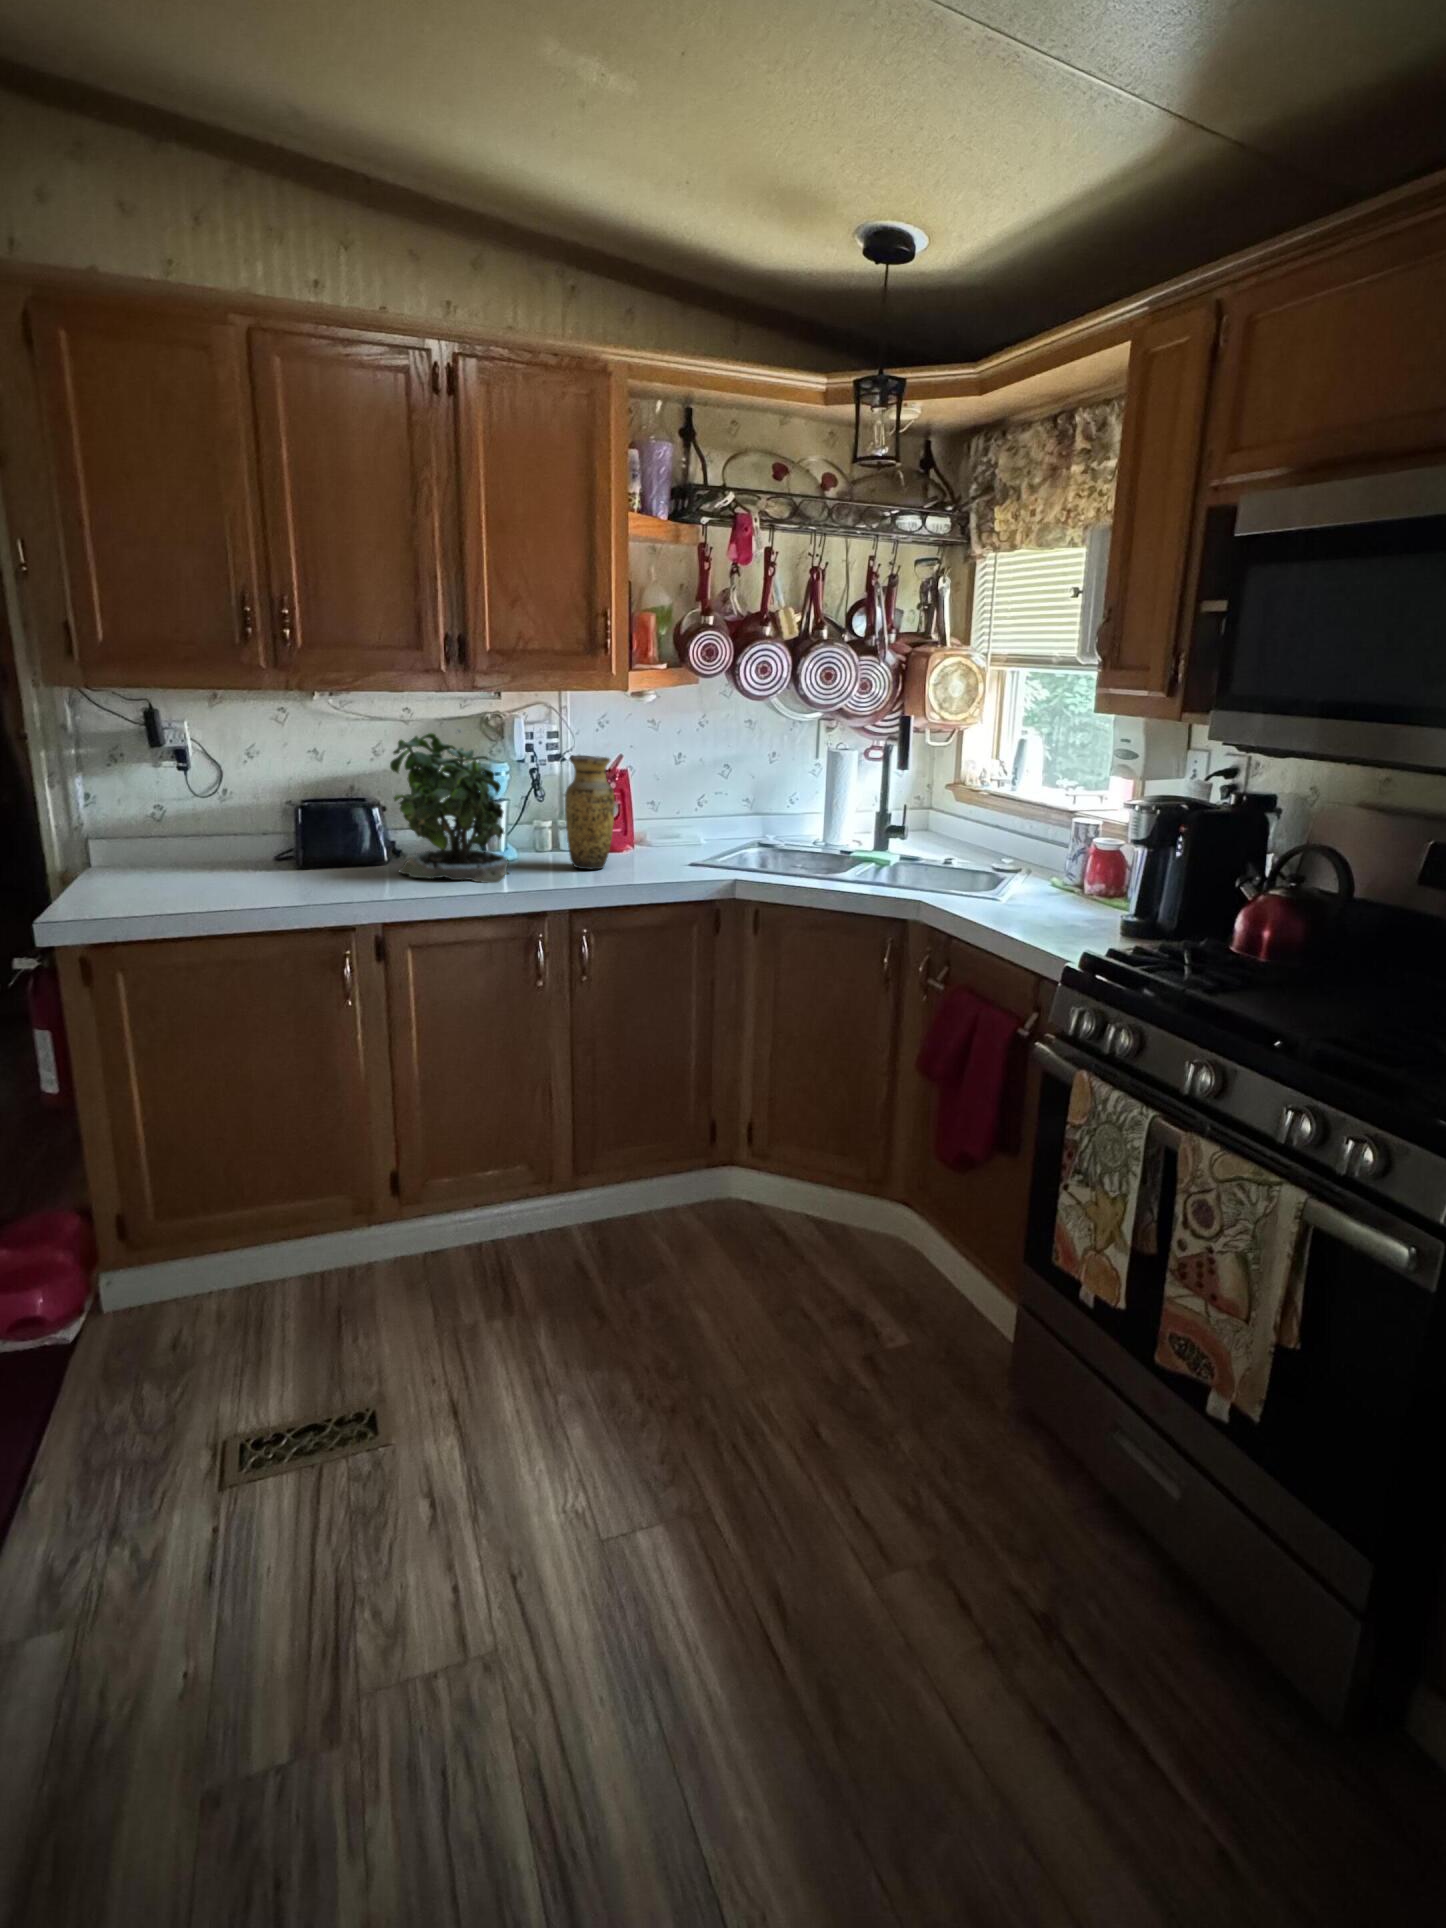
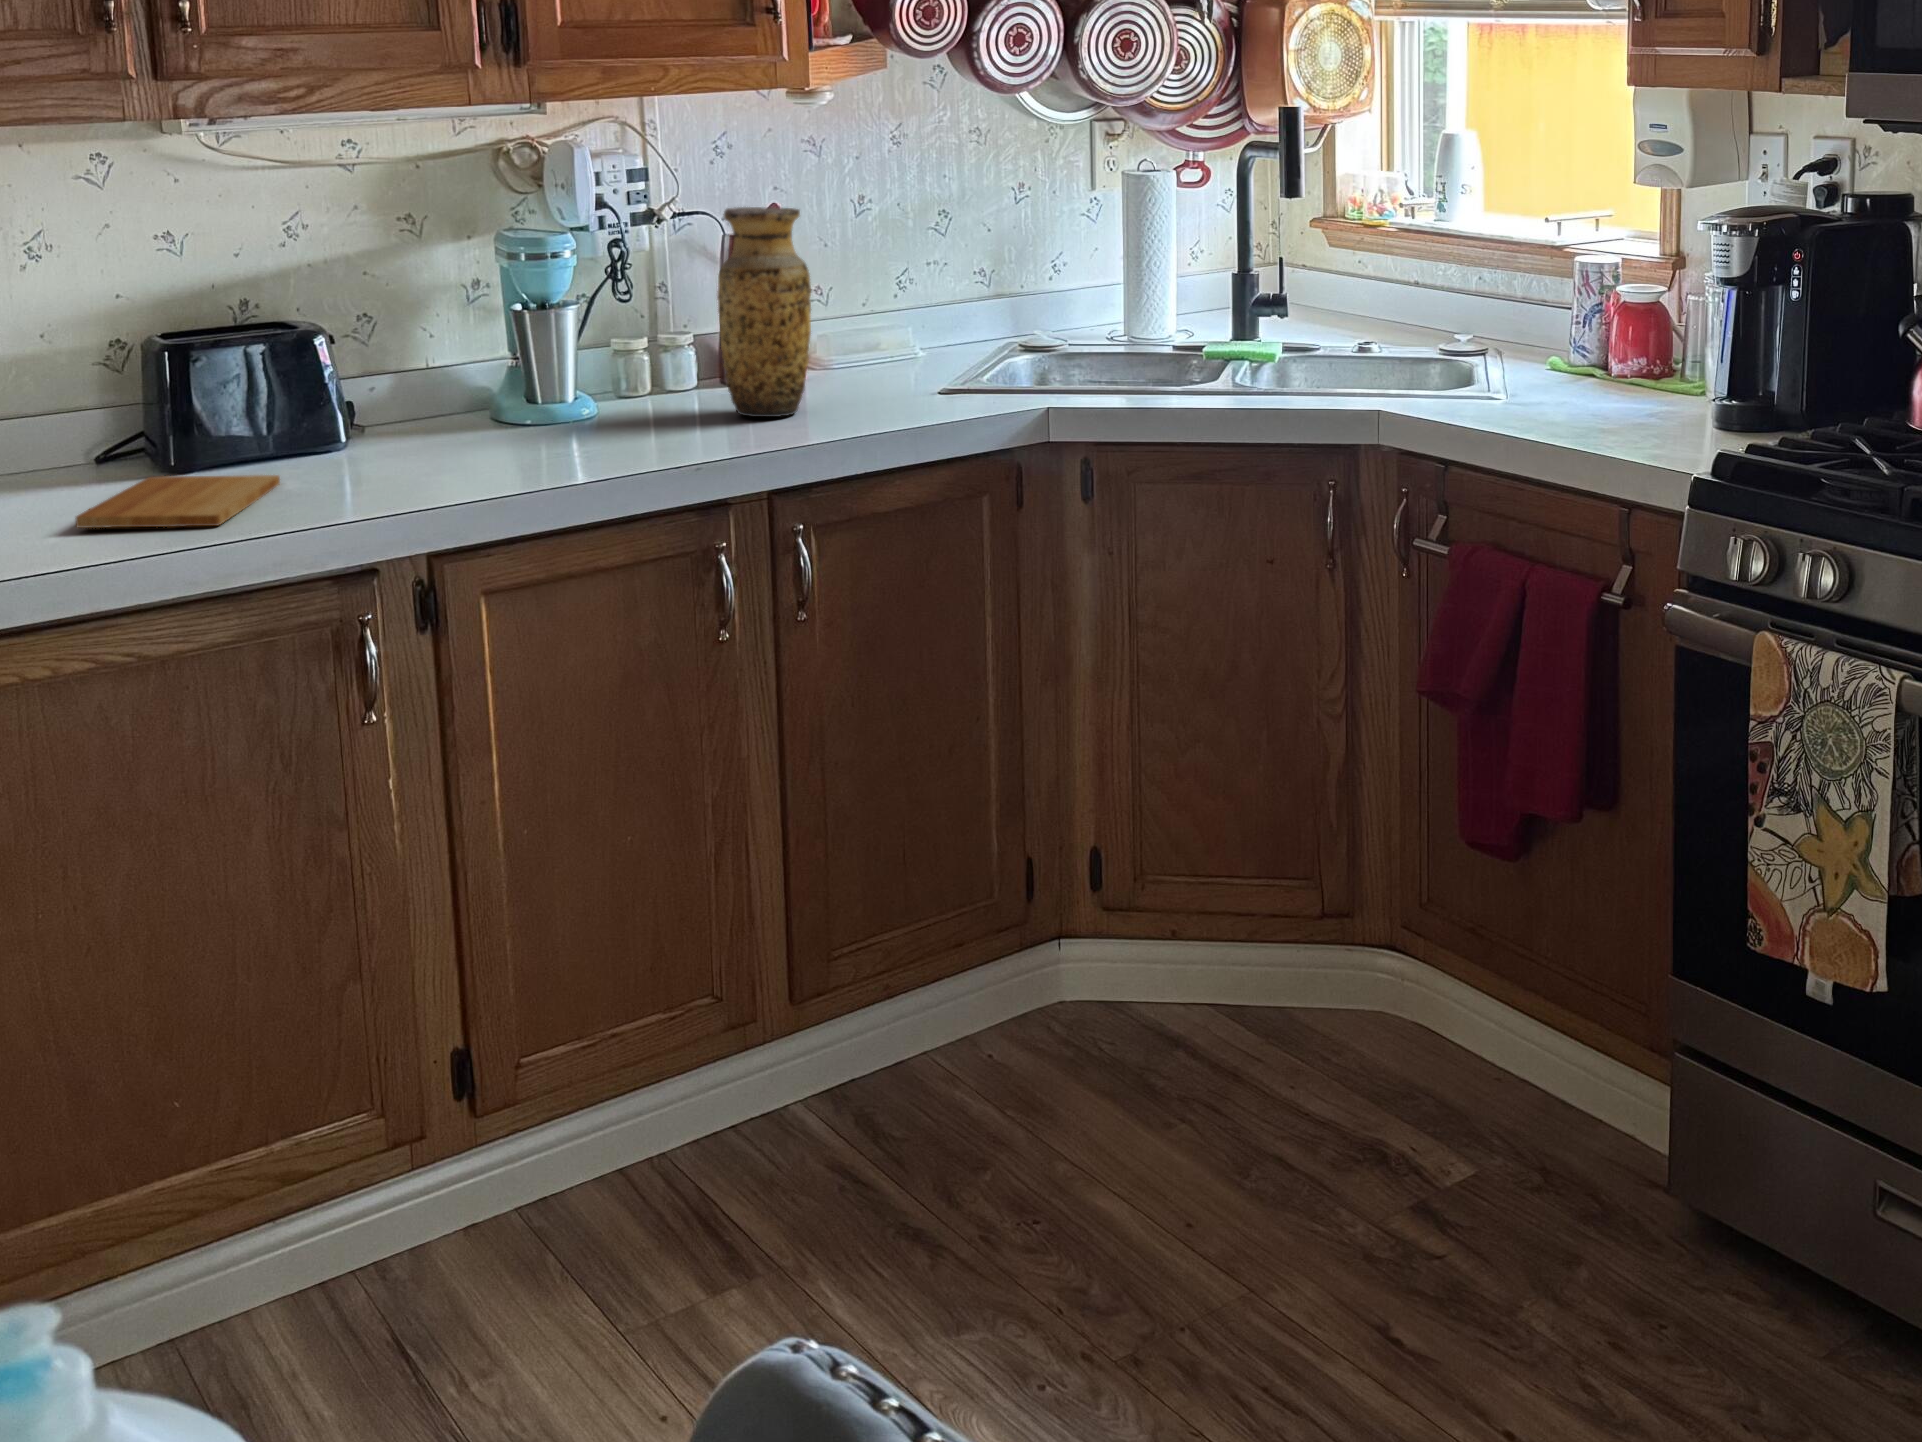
potted plant: present [390,729,508,883] -> none [374,170,636,462]
cutting board: none [214,870,330,899] -> present [76,475,280,528]

